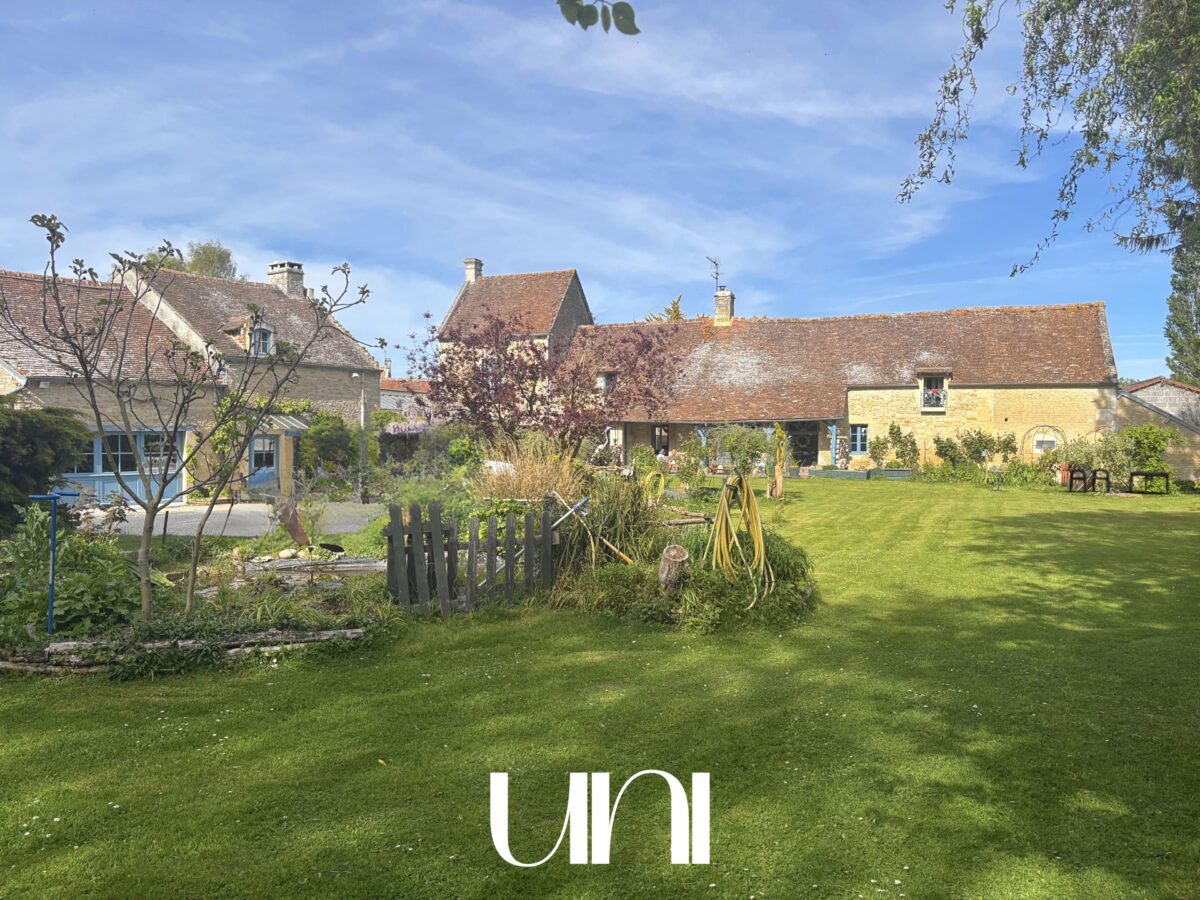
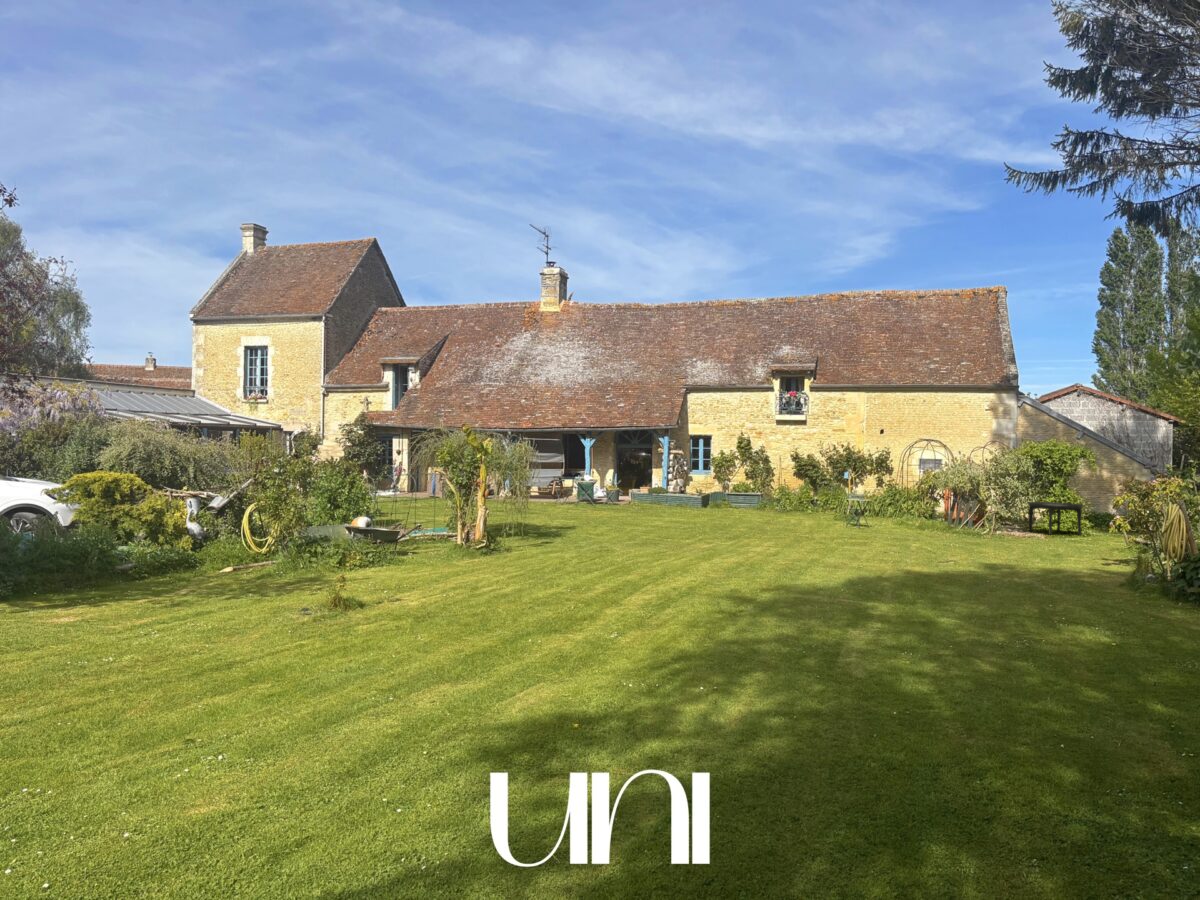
bench: present [1069,469,1110,493] -> none [948,497,1003,532]

